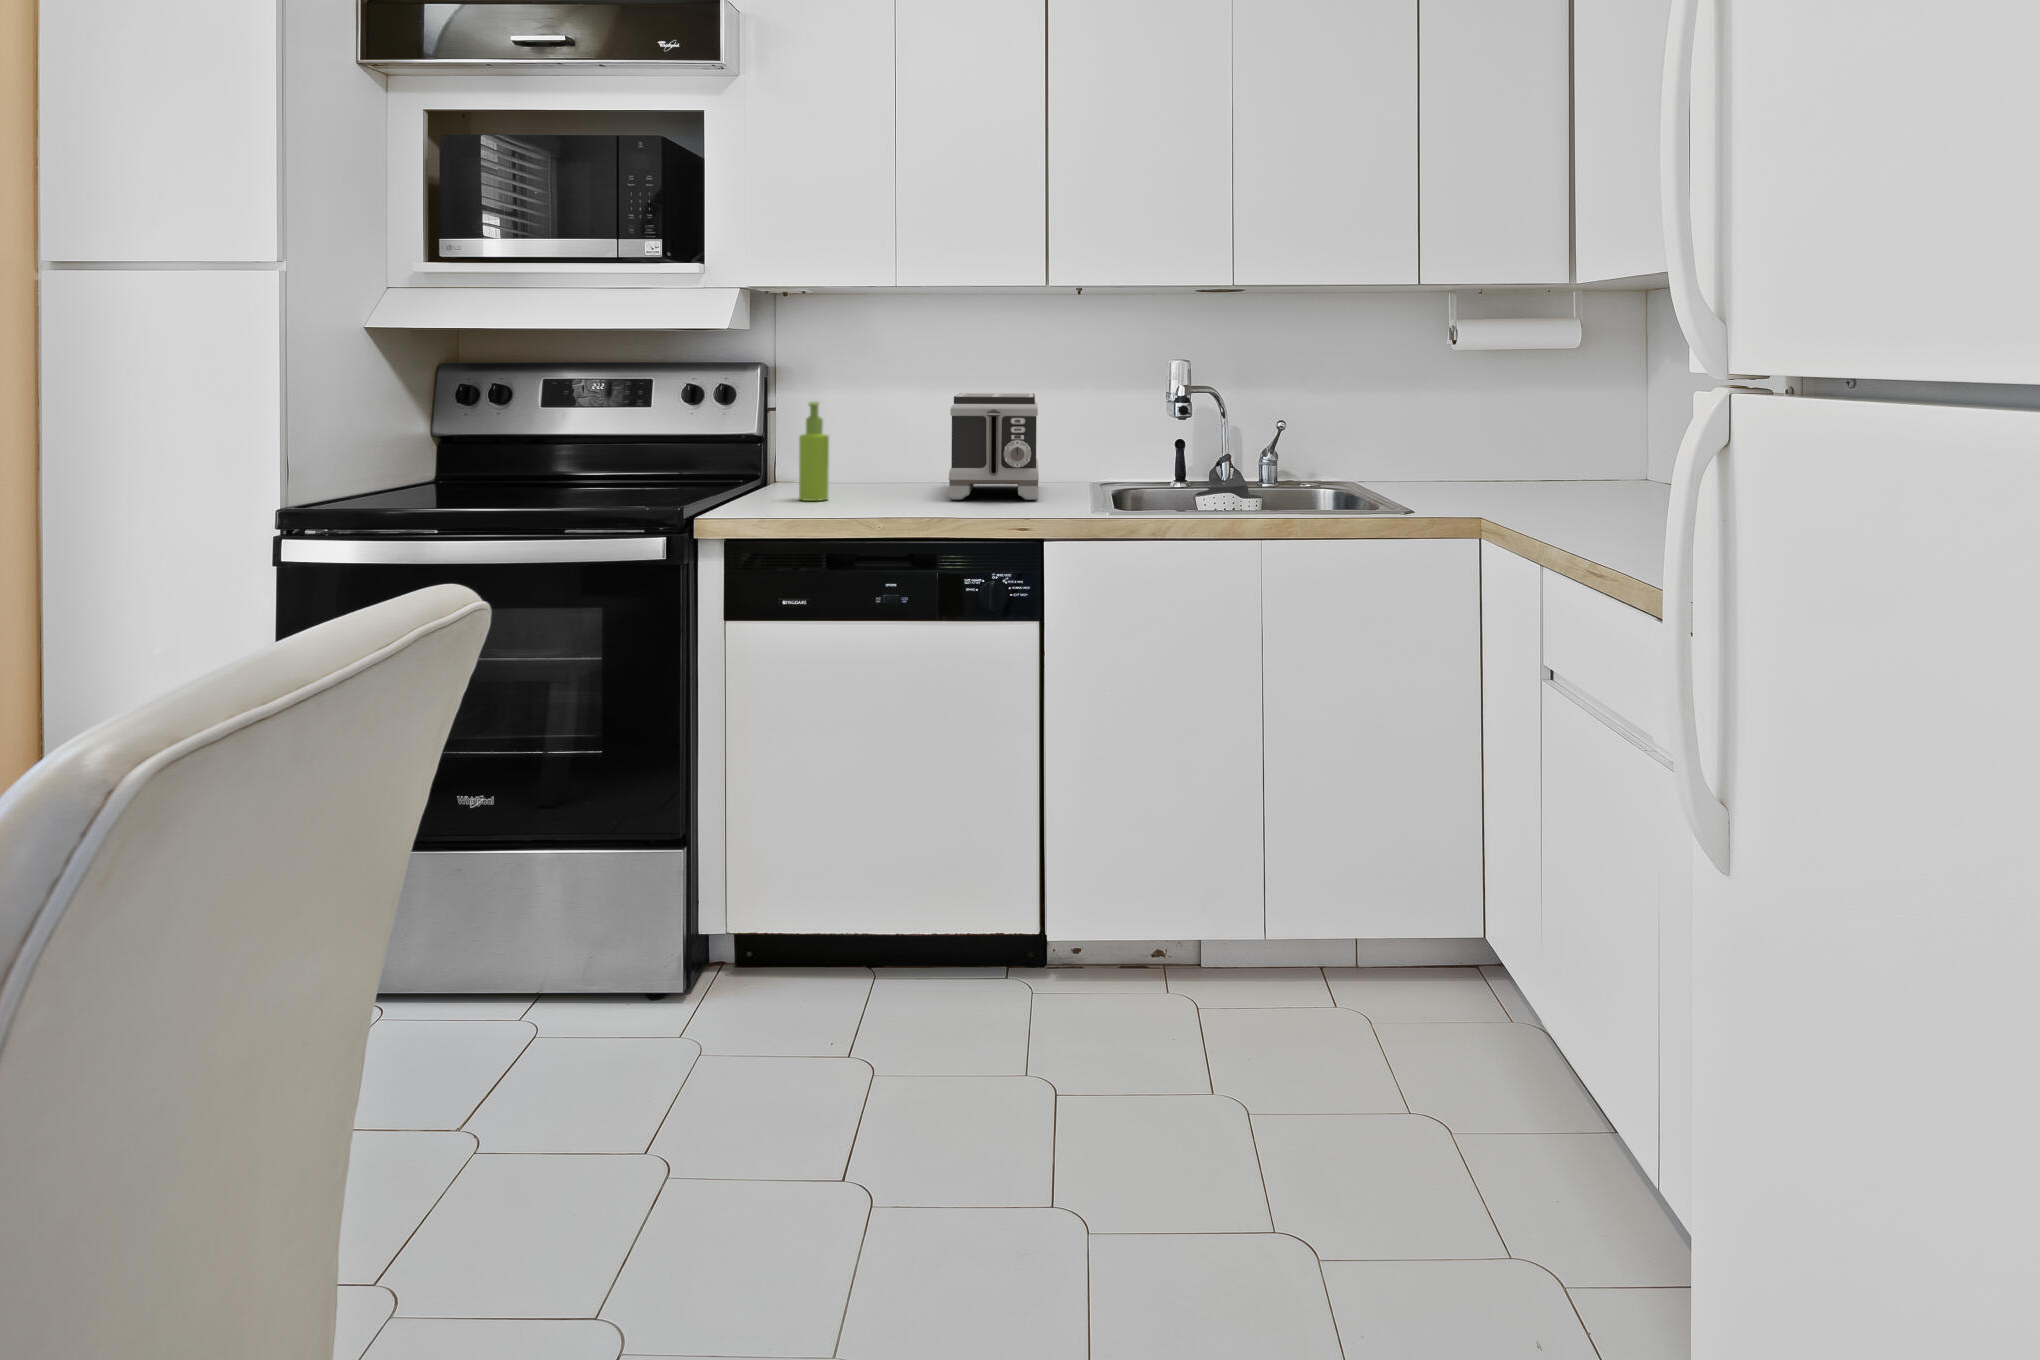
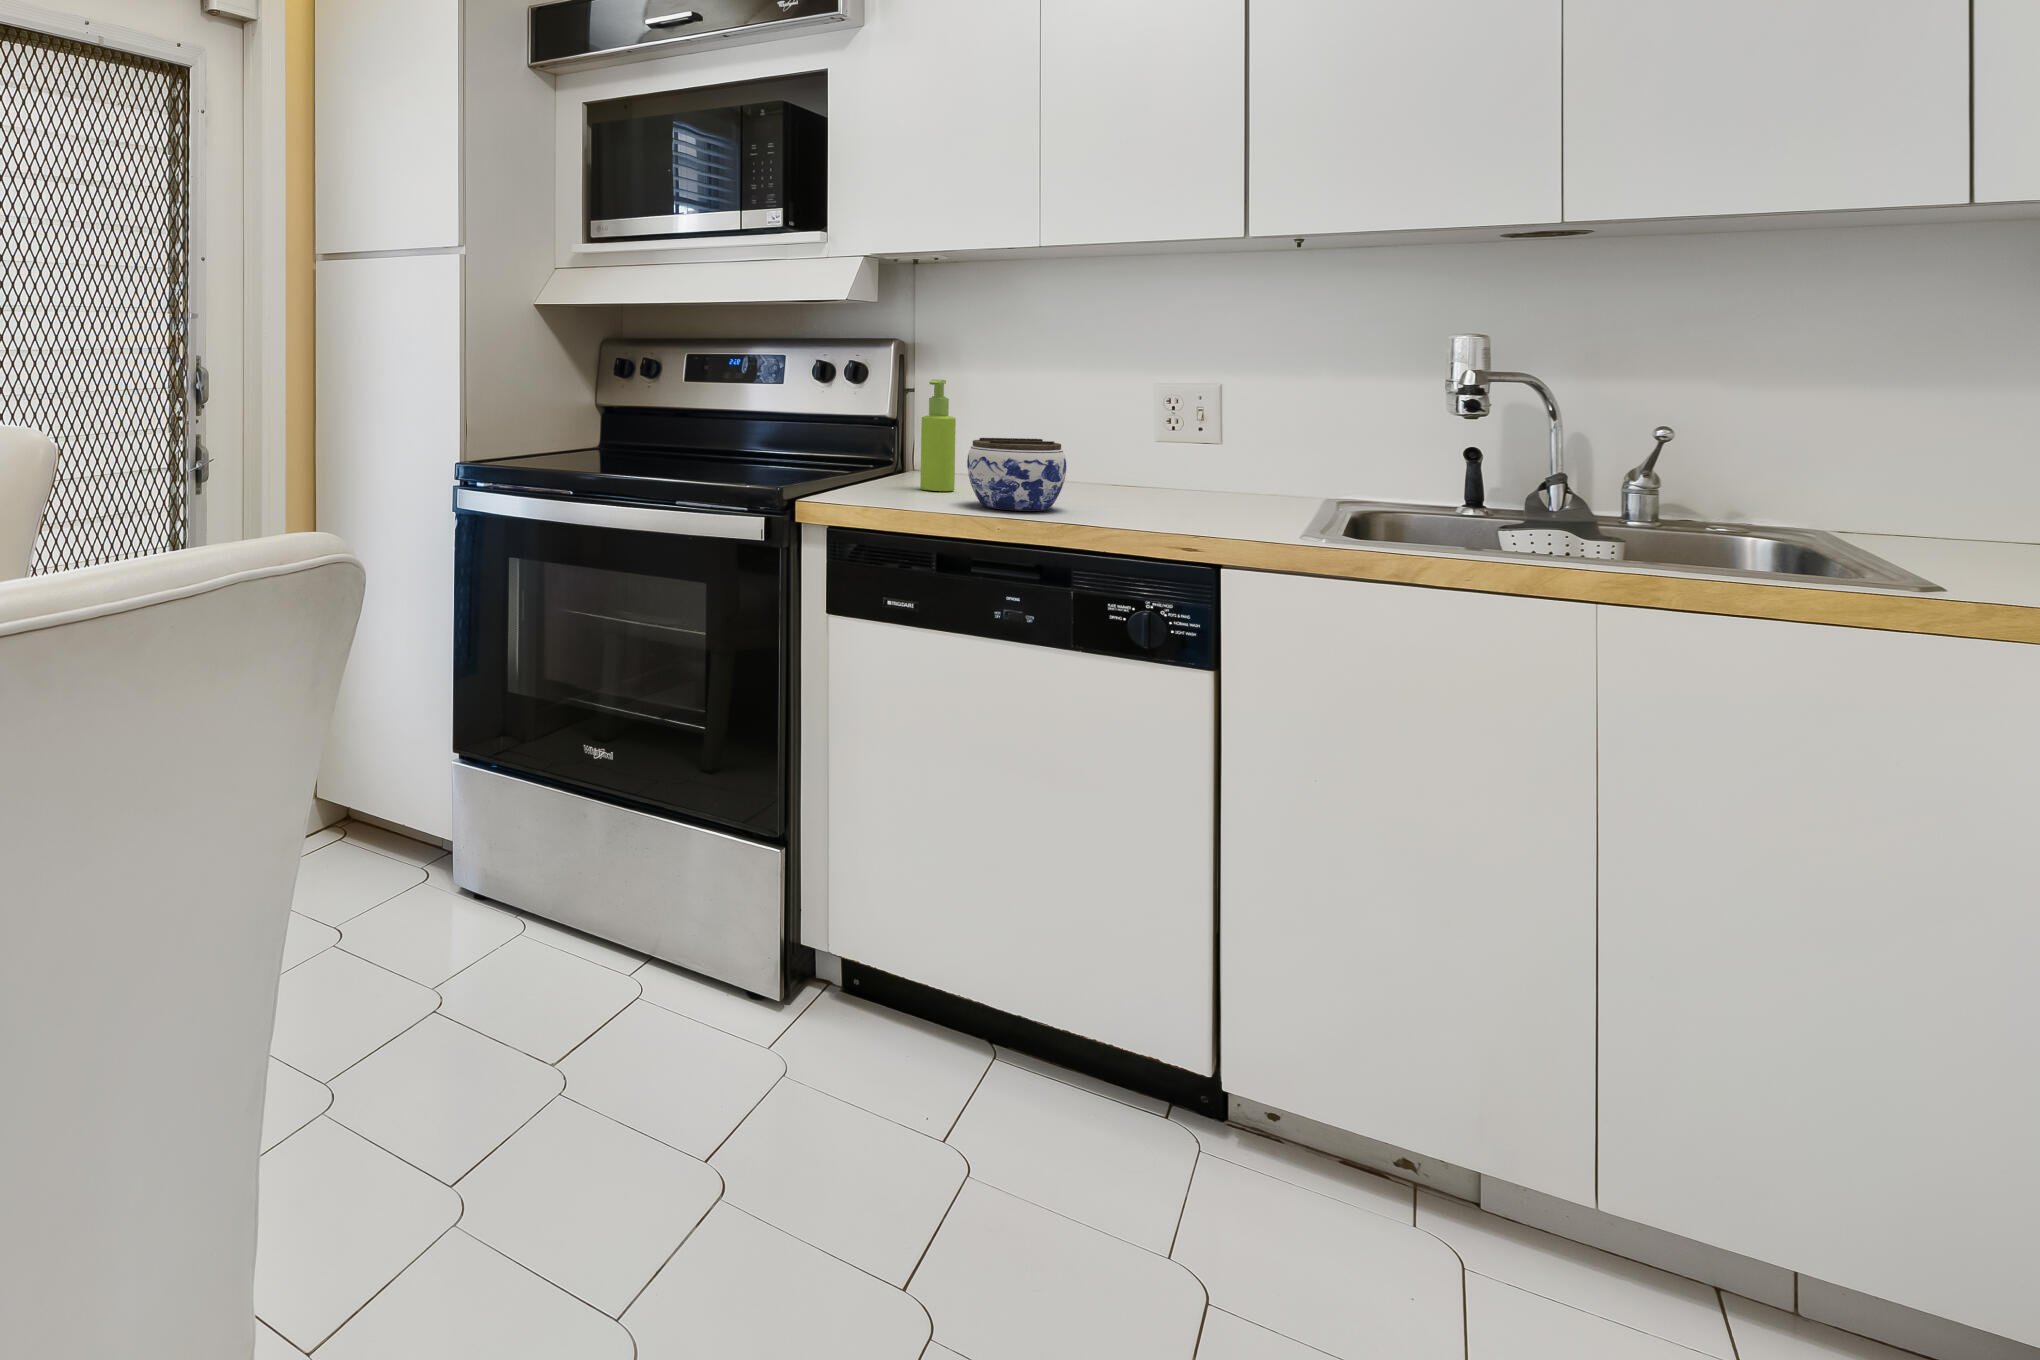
toaster: present [949,393,1039,500] -> none [1102,376,1242,511]
jar: none [851,451,929,512] -> present [967,438,1066,511]

